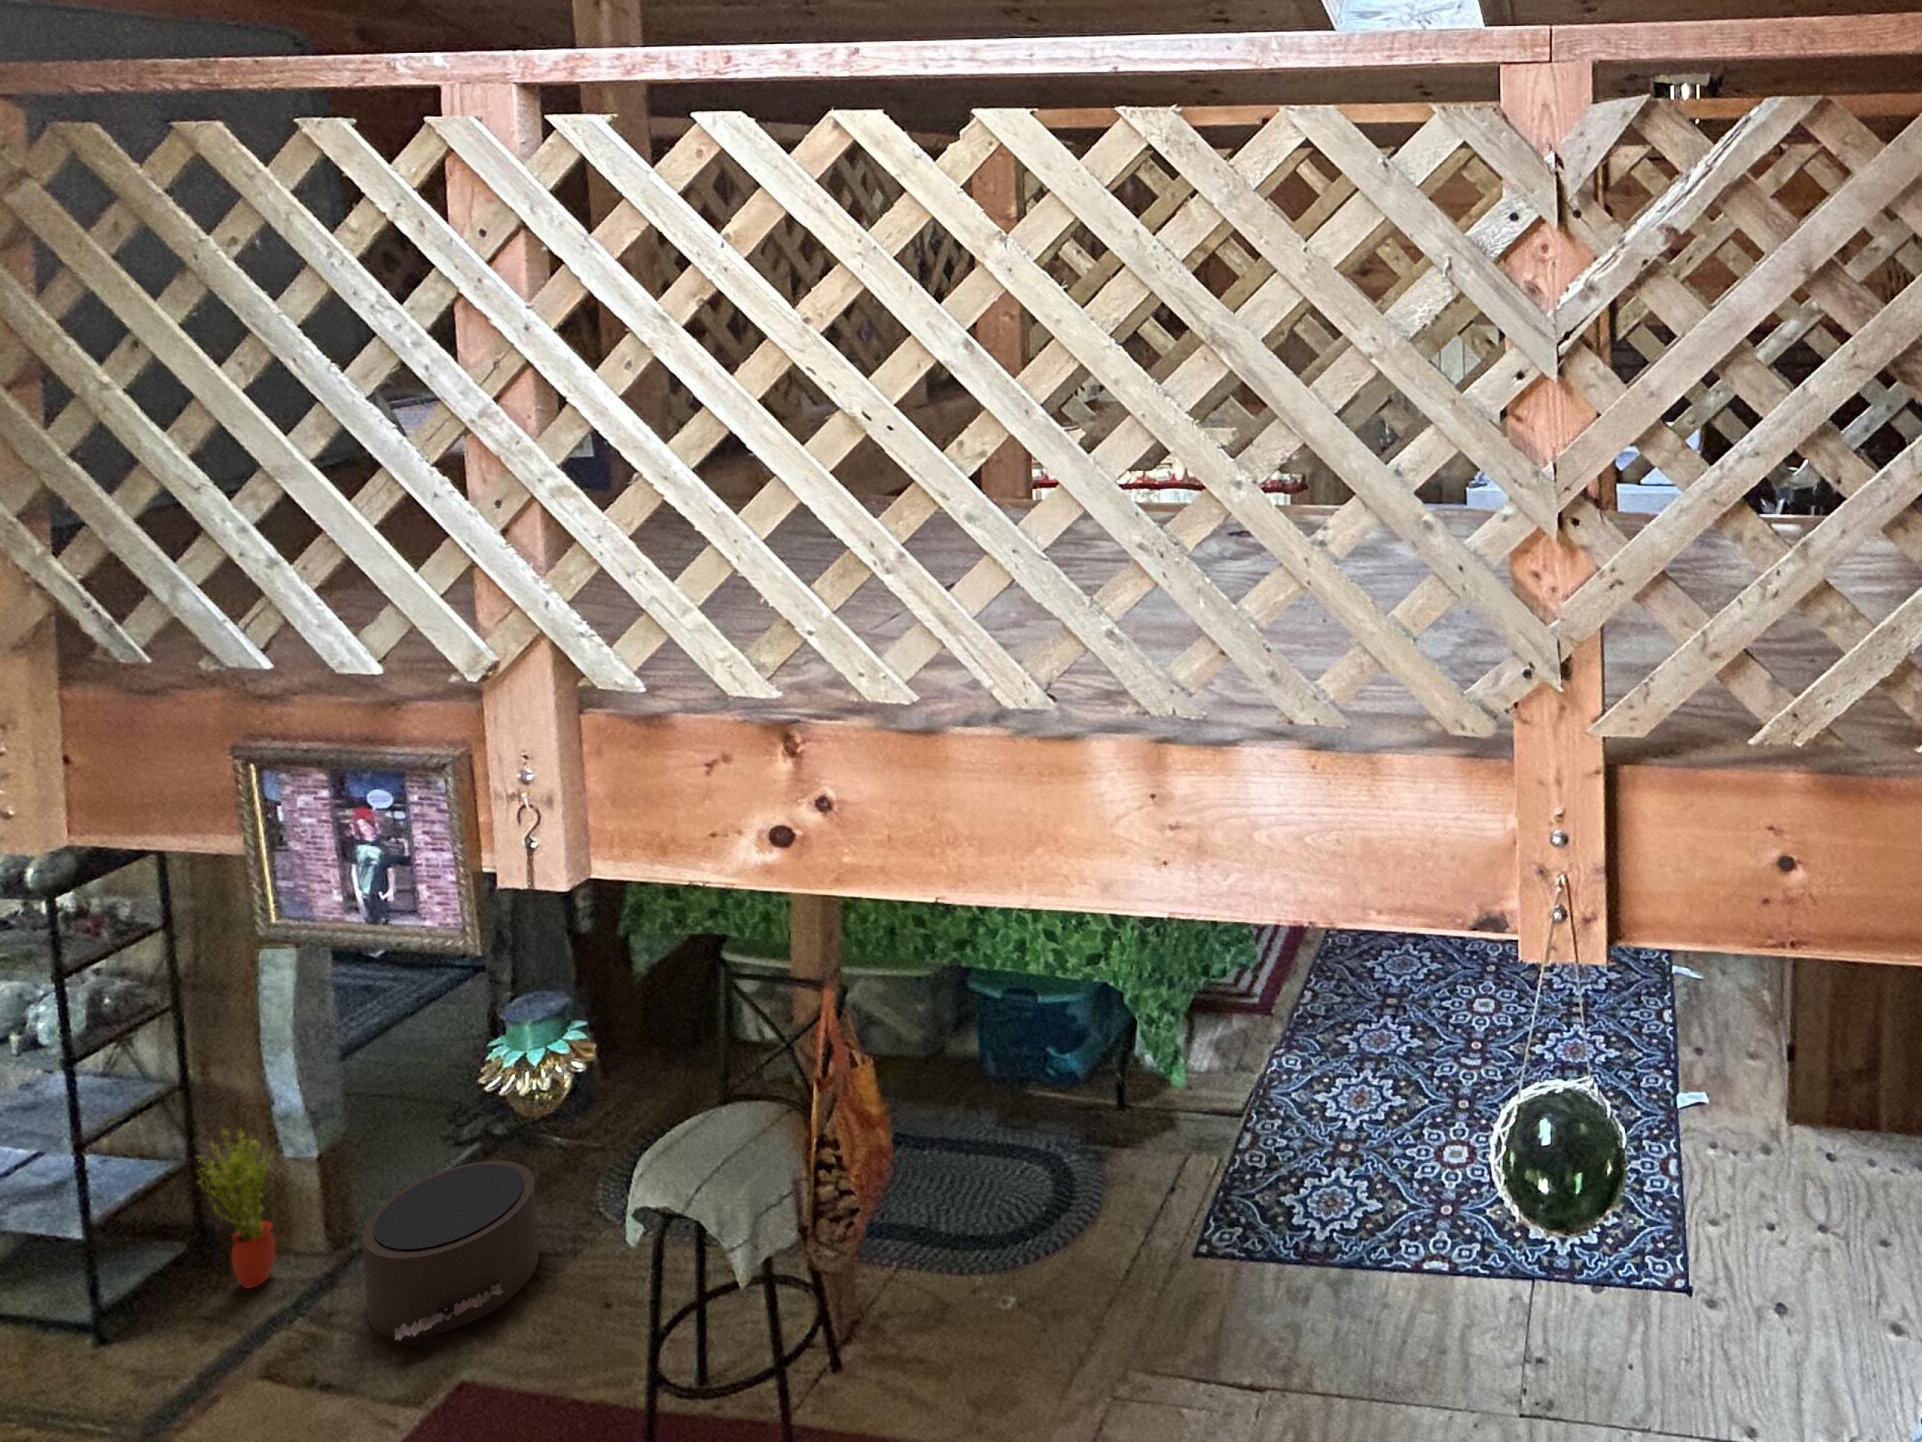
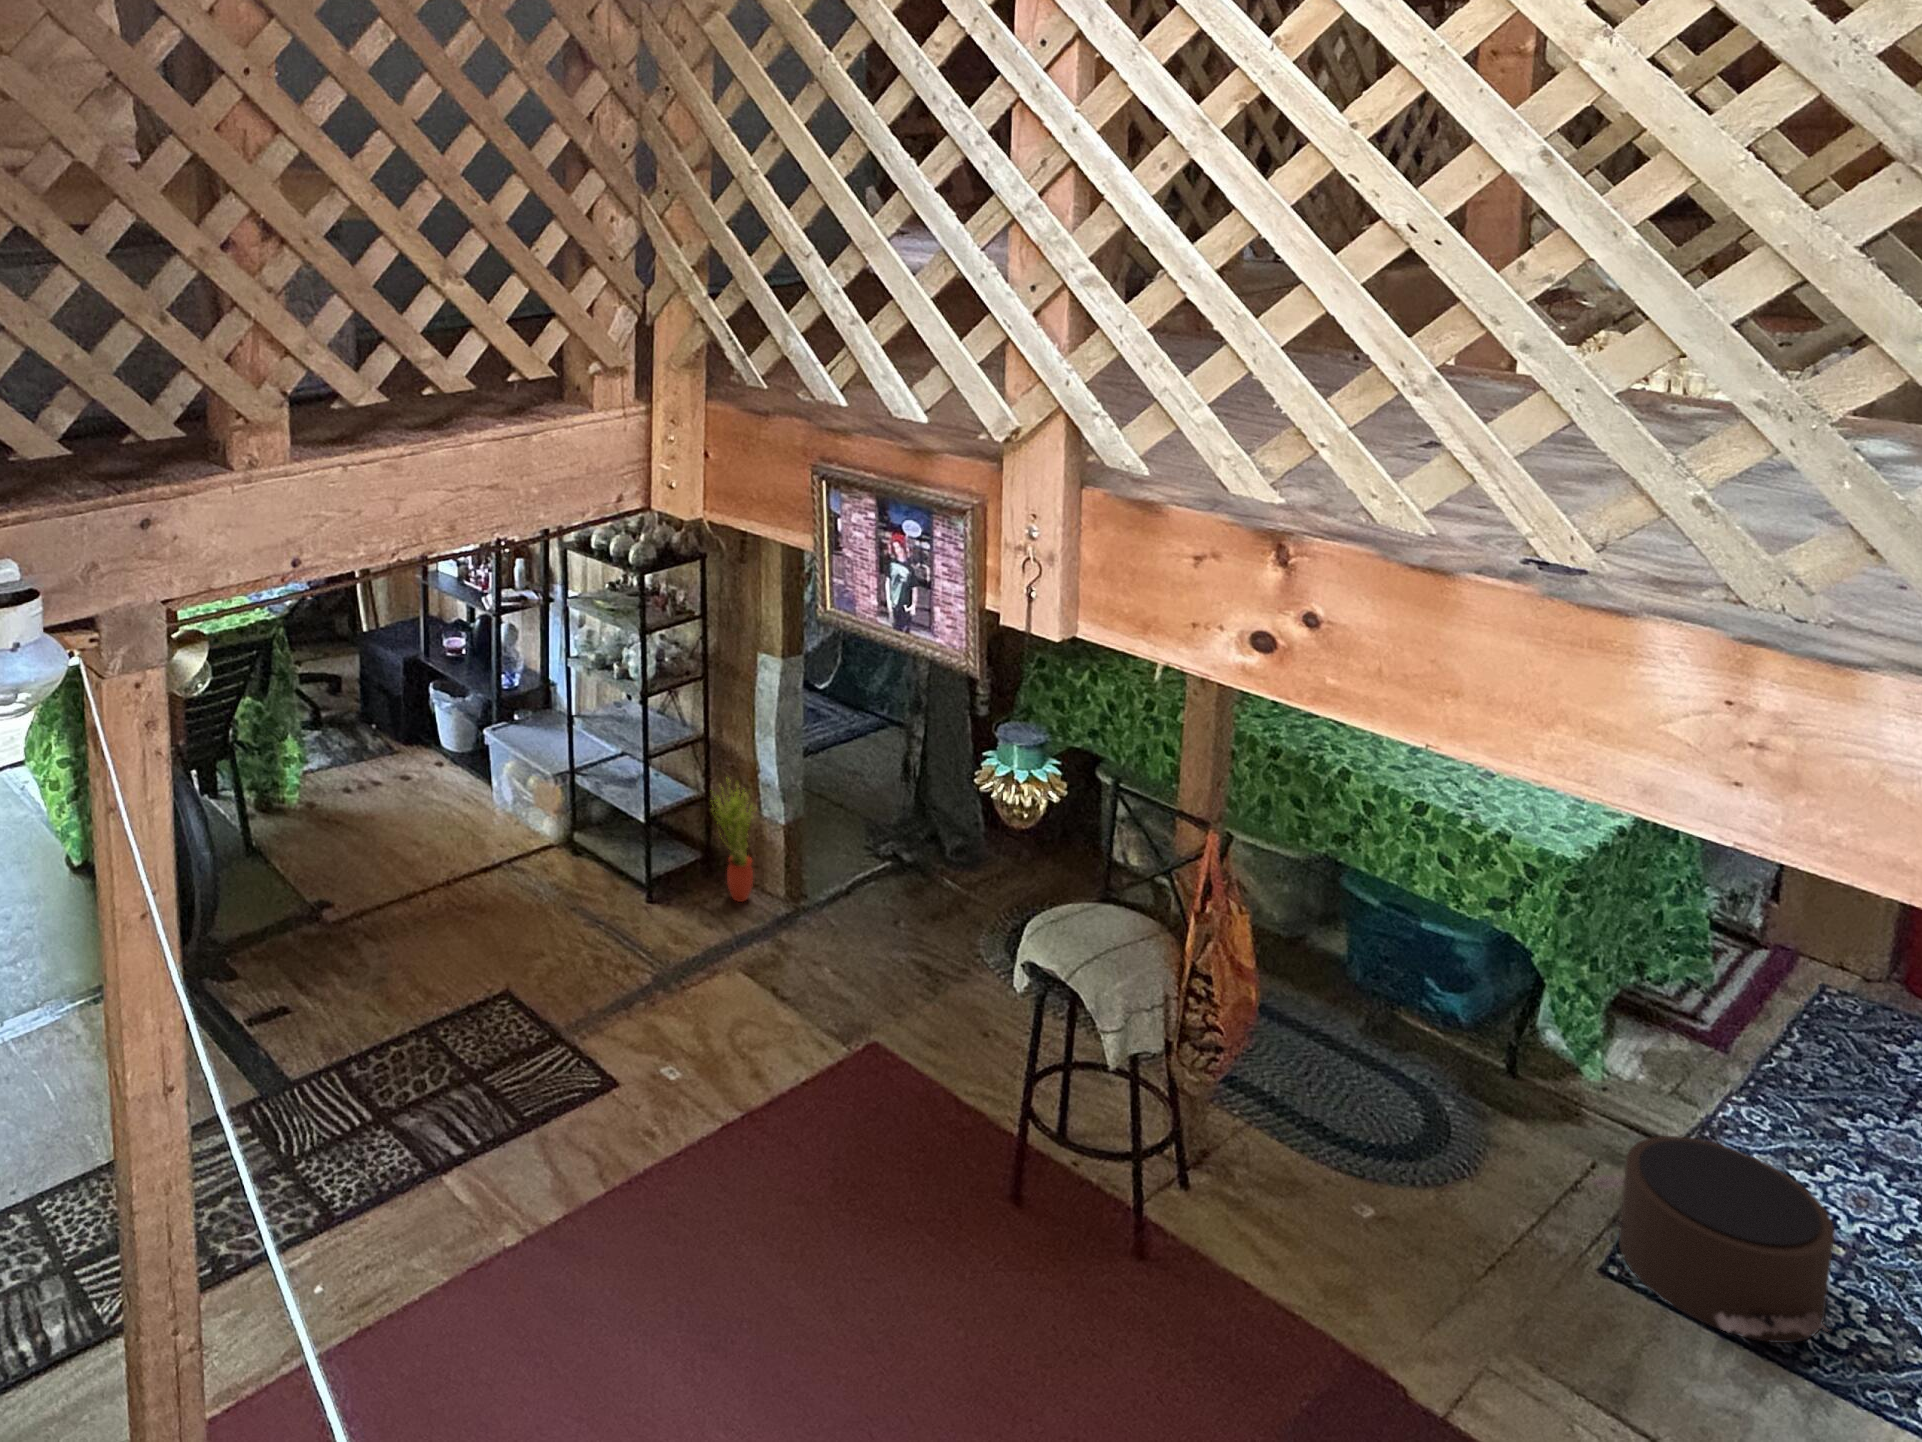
pouf: present [362,1161,539,1340] -> present [1591,1136,1835,1343]

